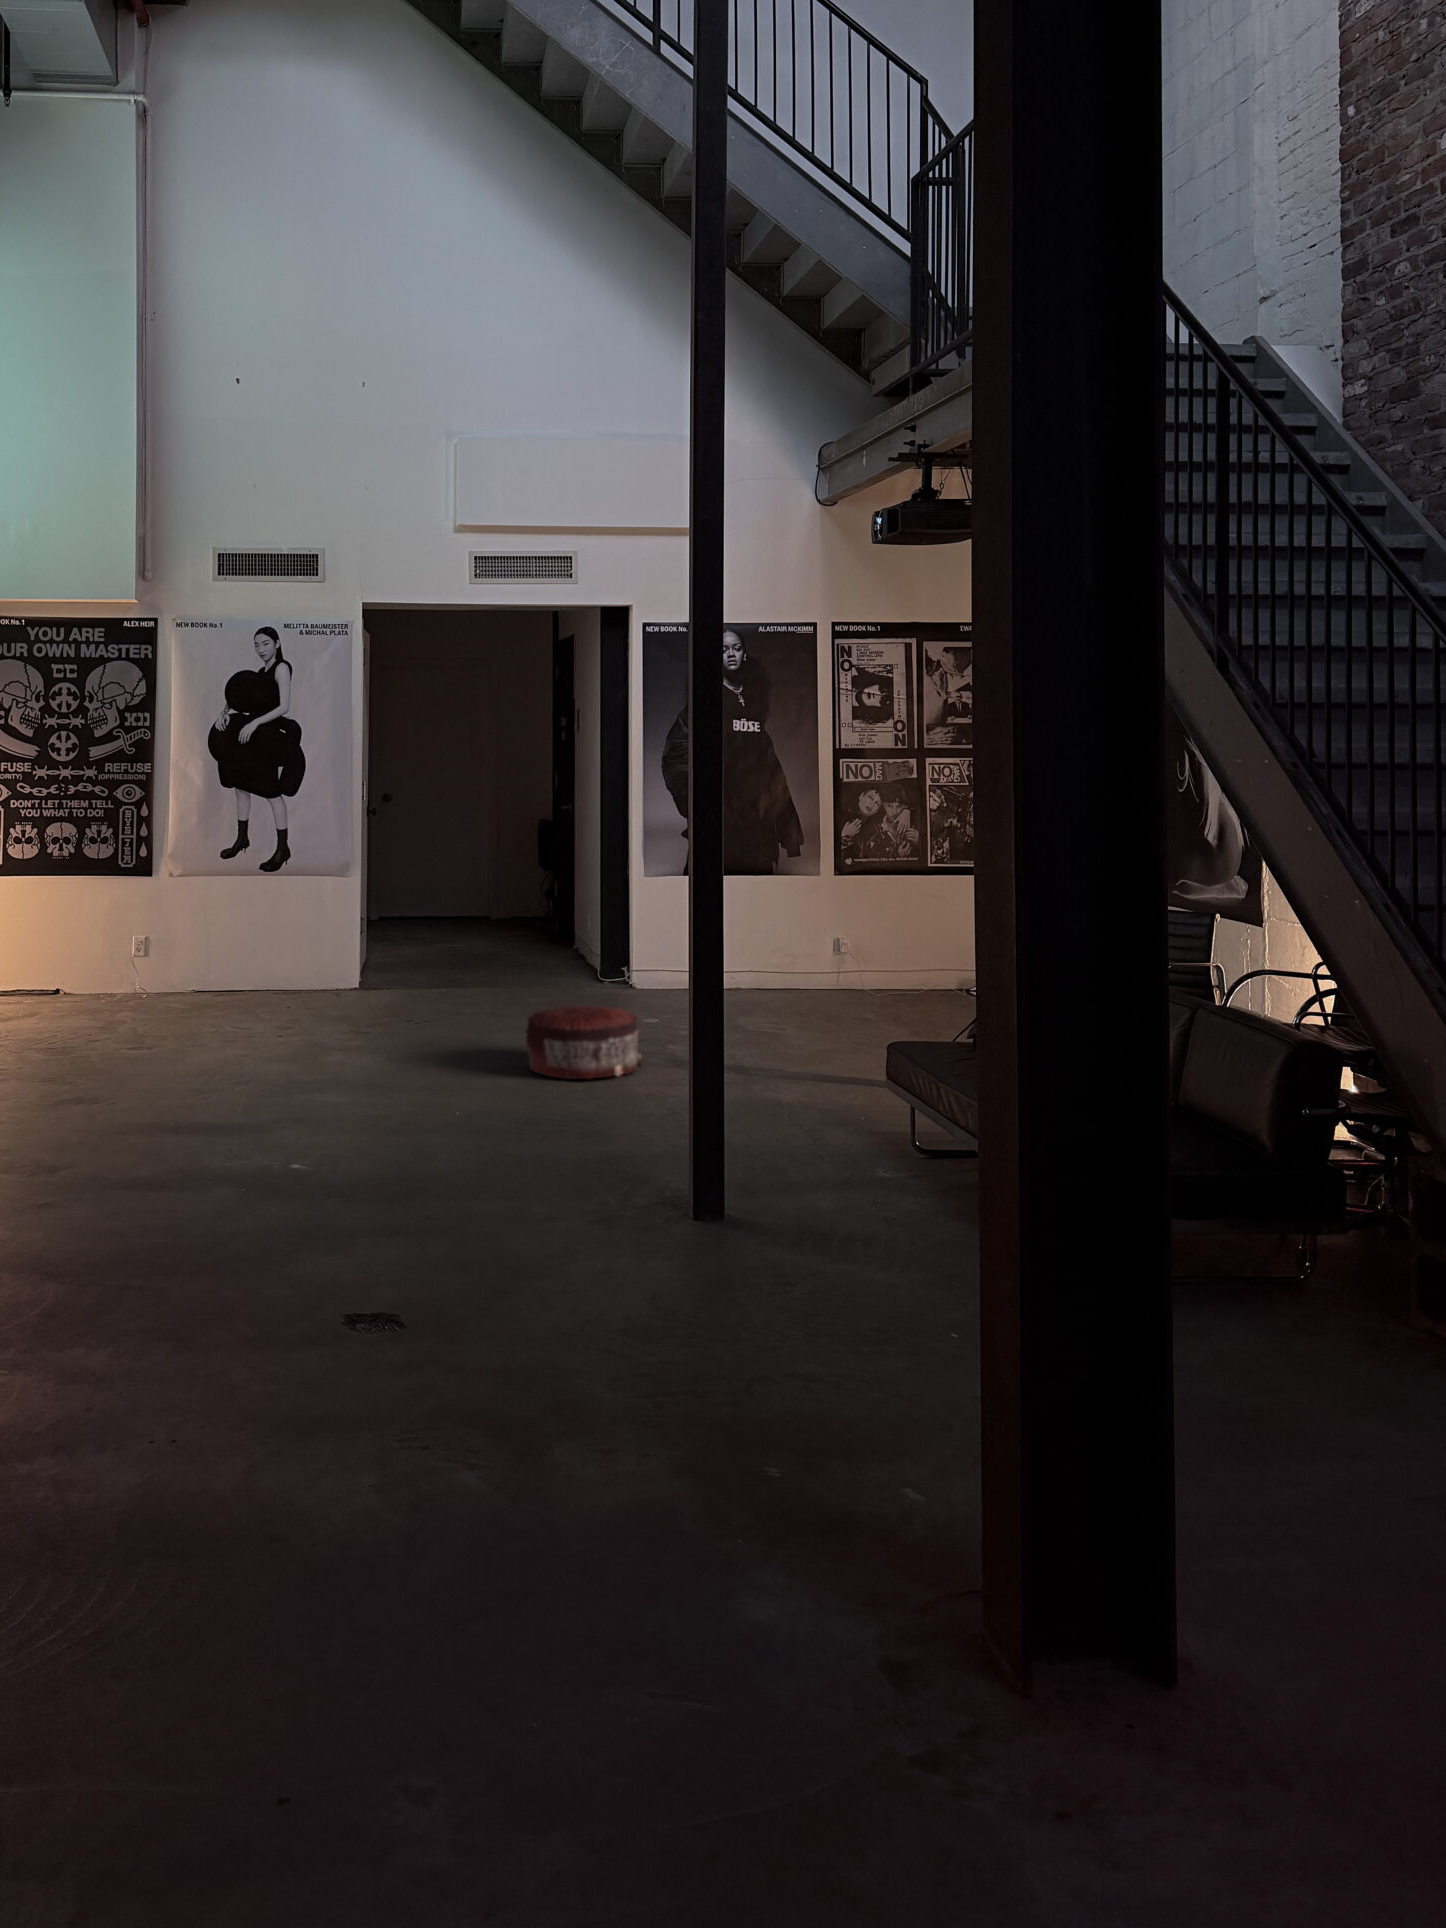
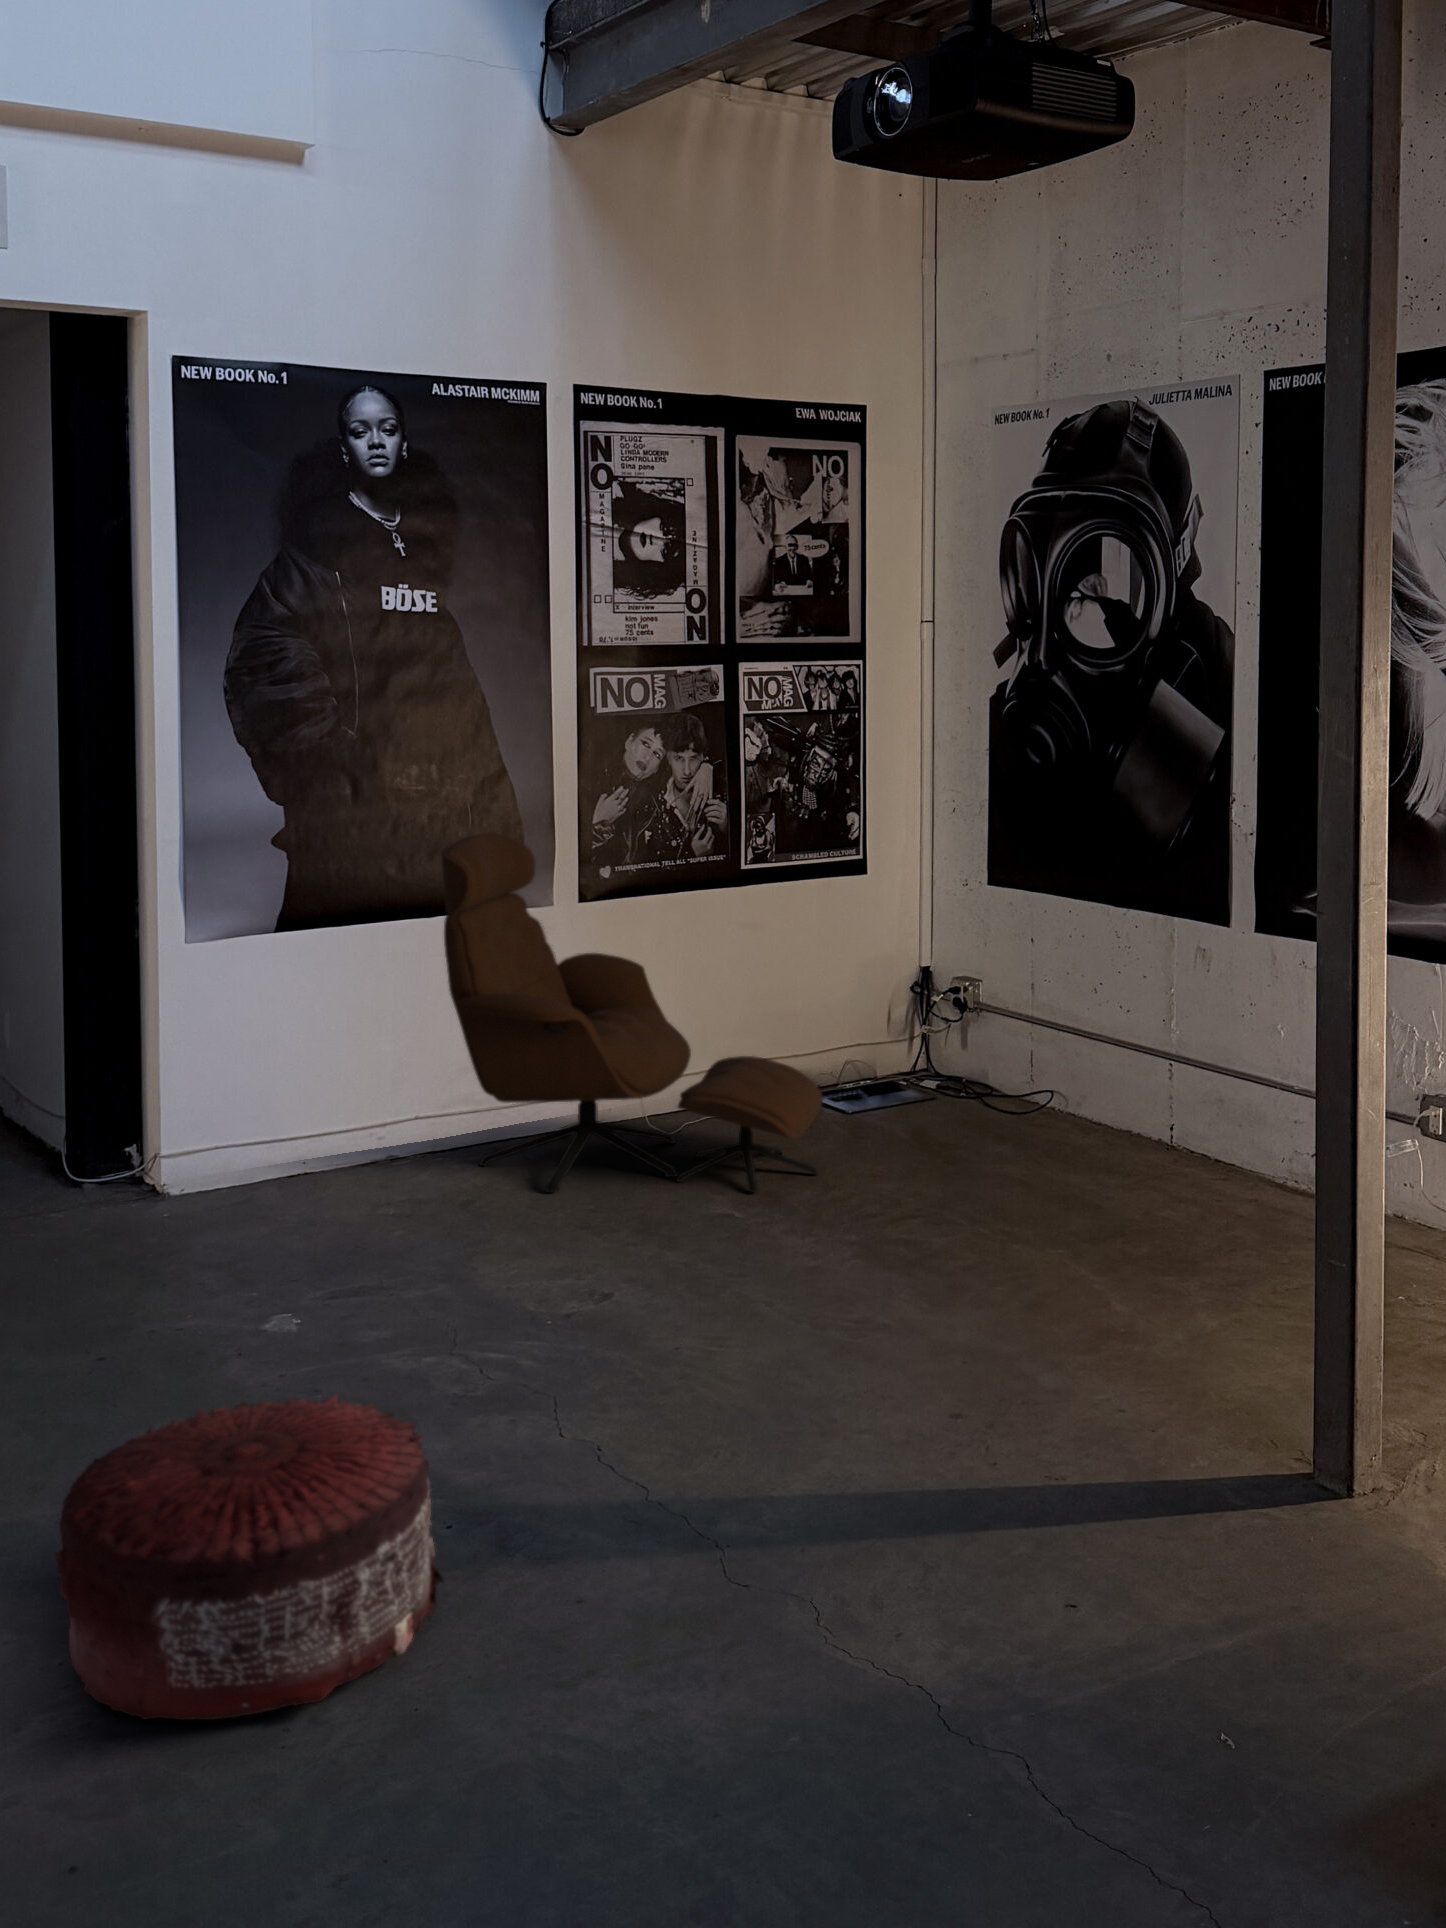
lounge chair: none [754,836,934,1011] -> present [441,832,823,1193]

